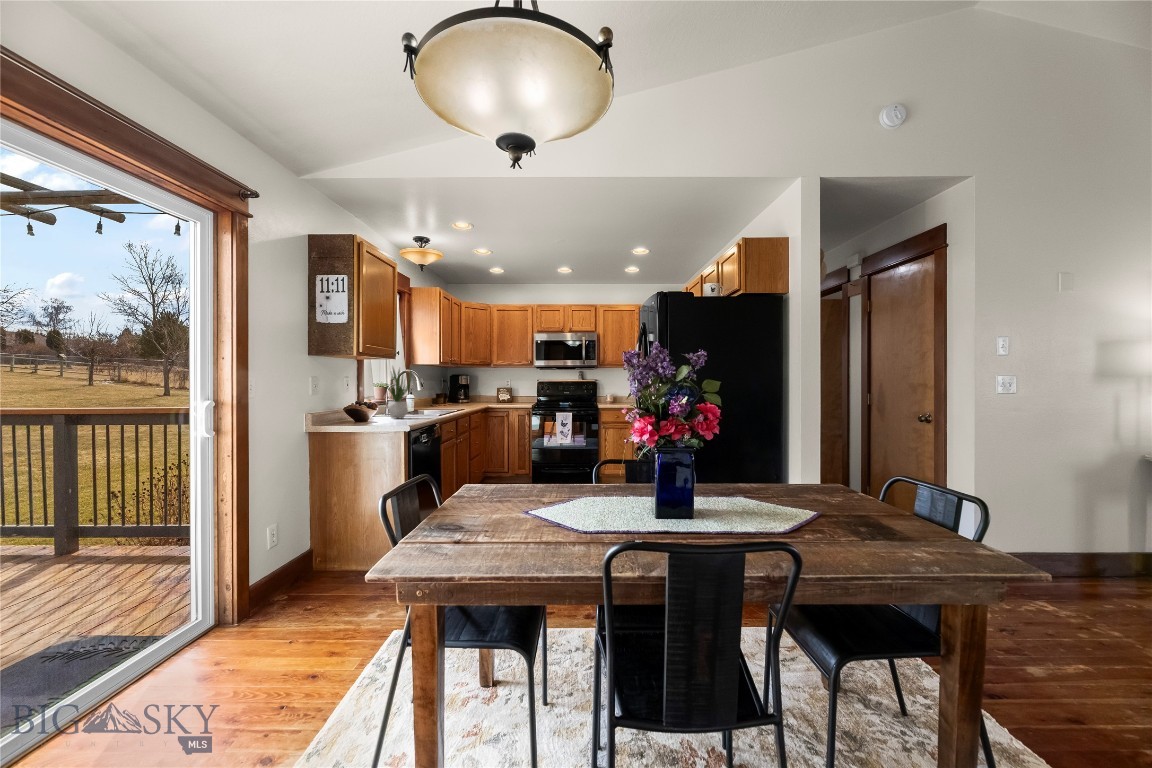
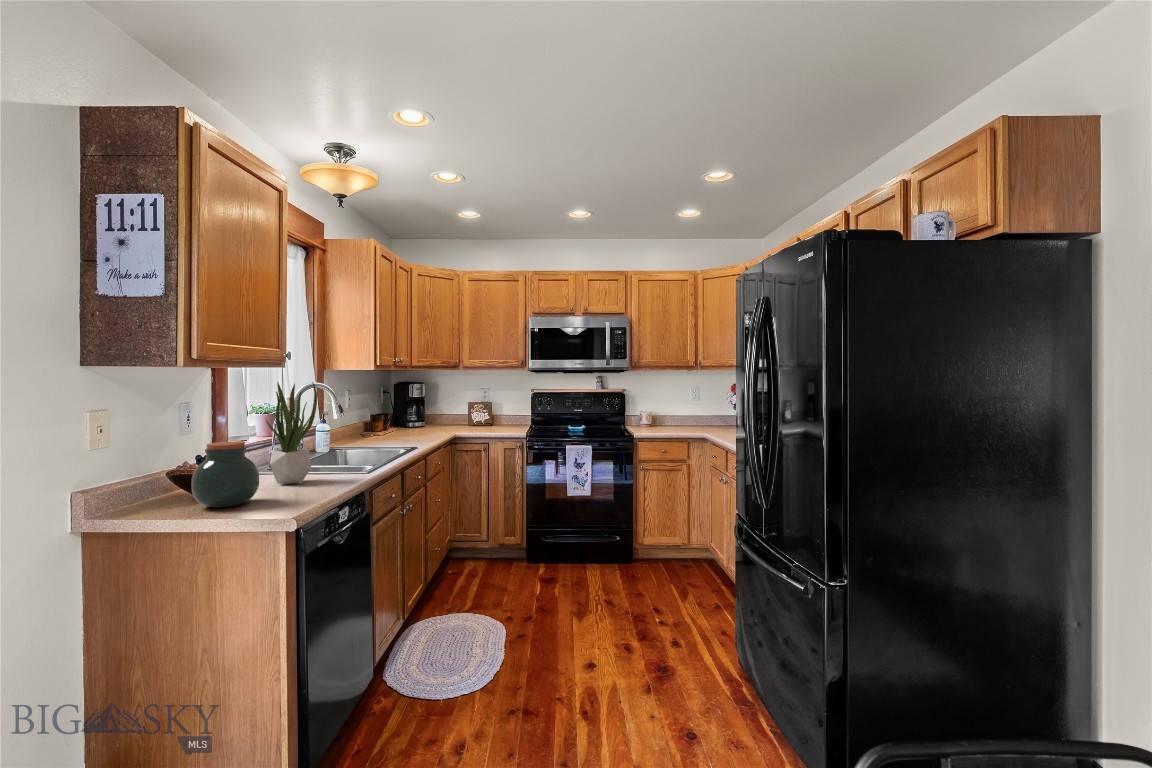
jar: none [355,393,386,423] -> present [191,441,259,507]

